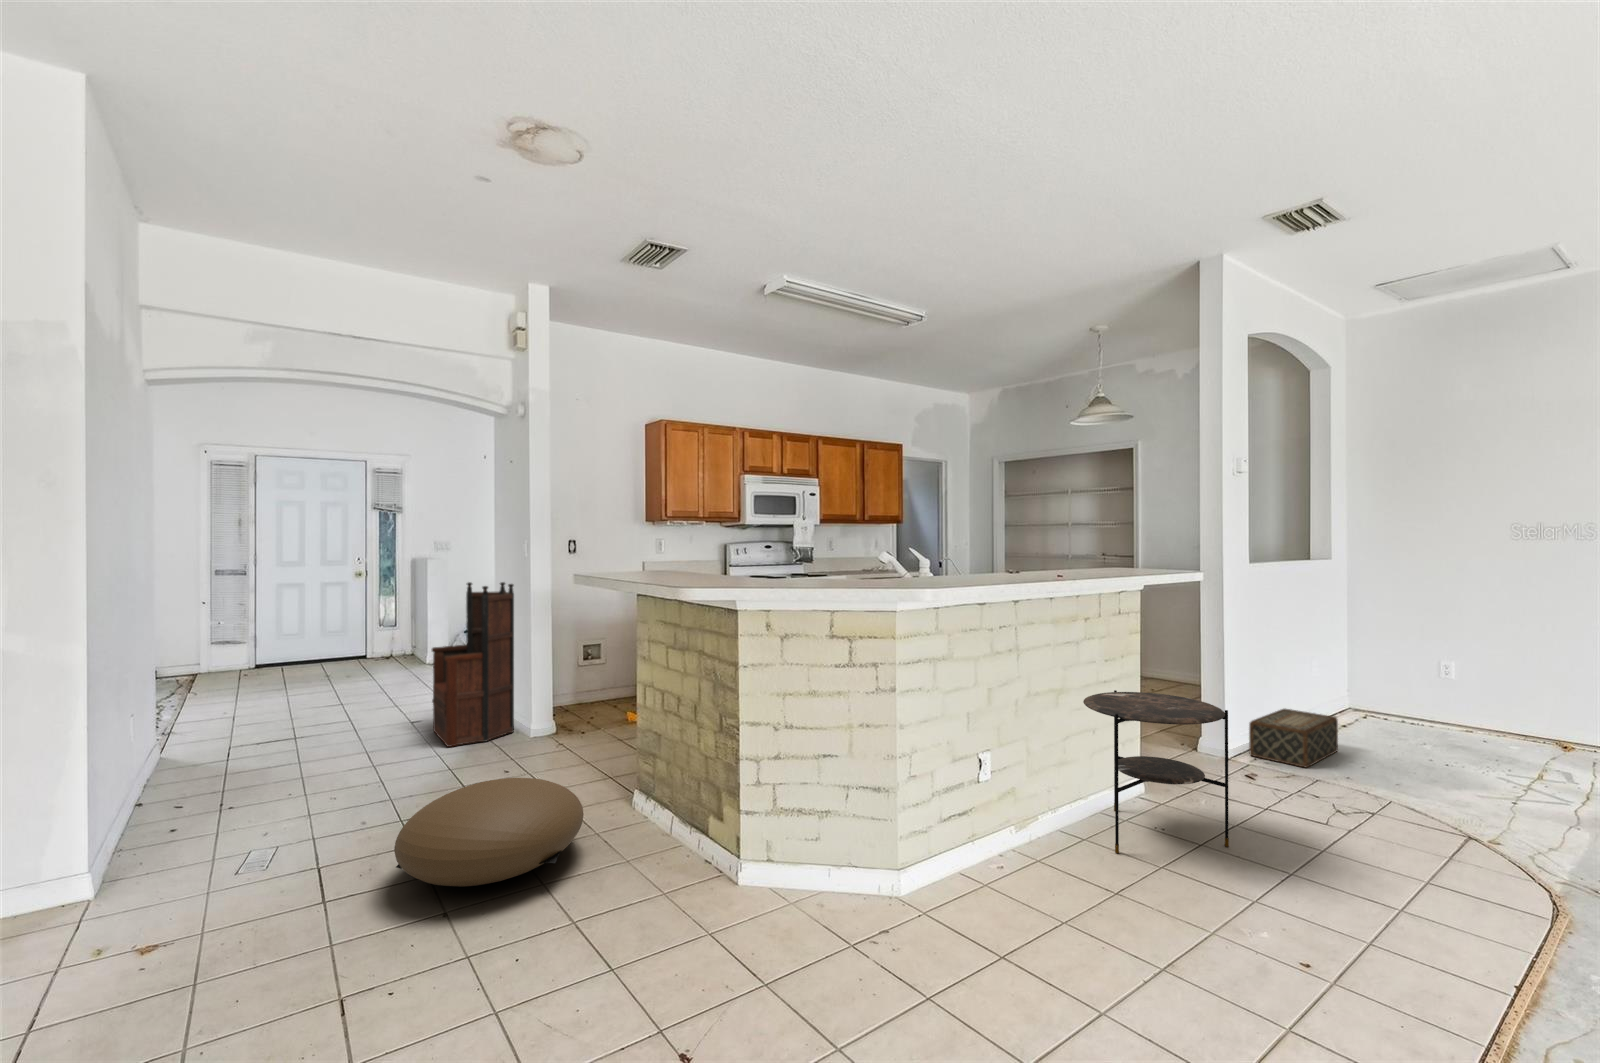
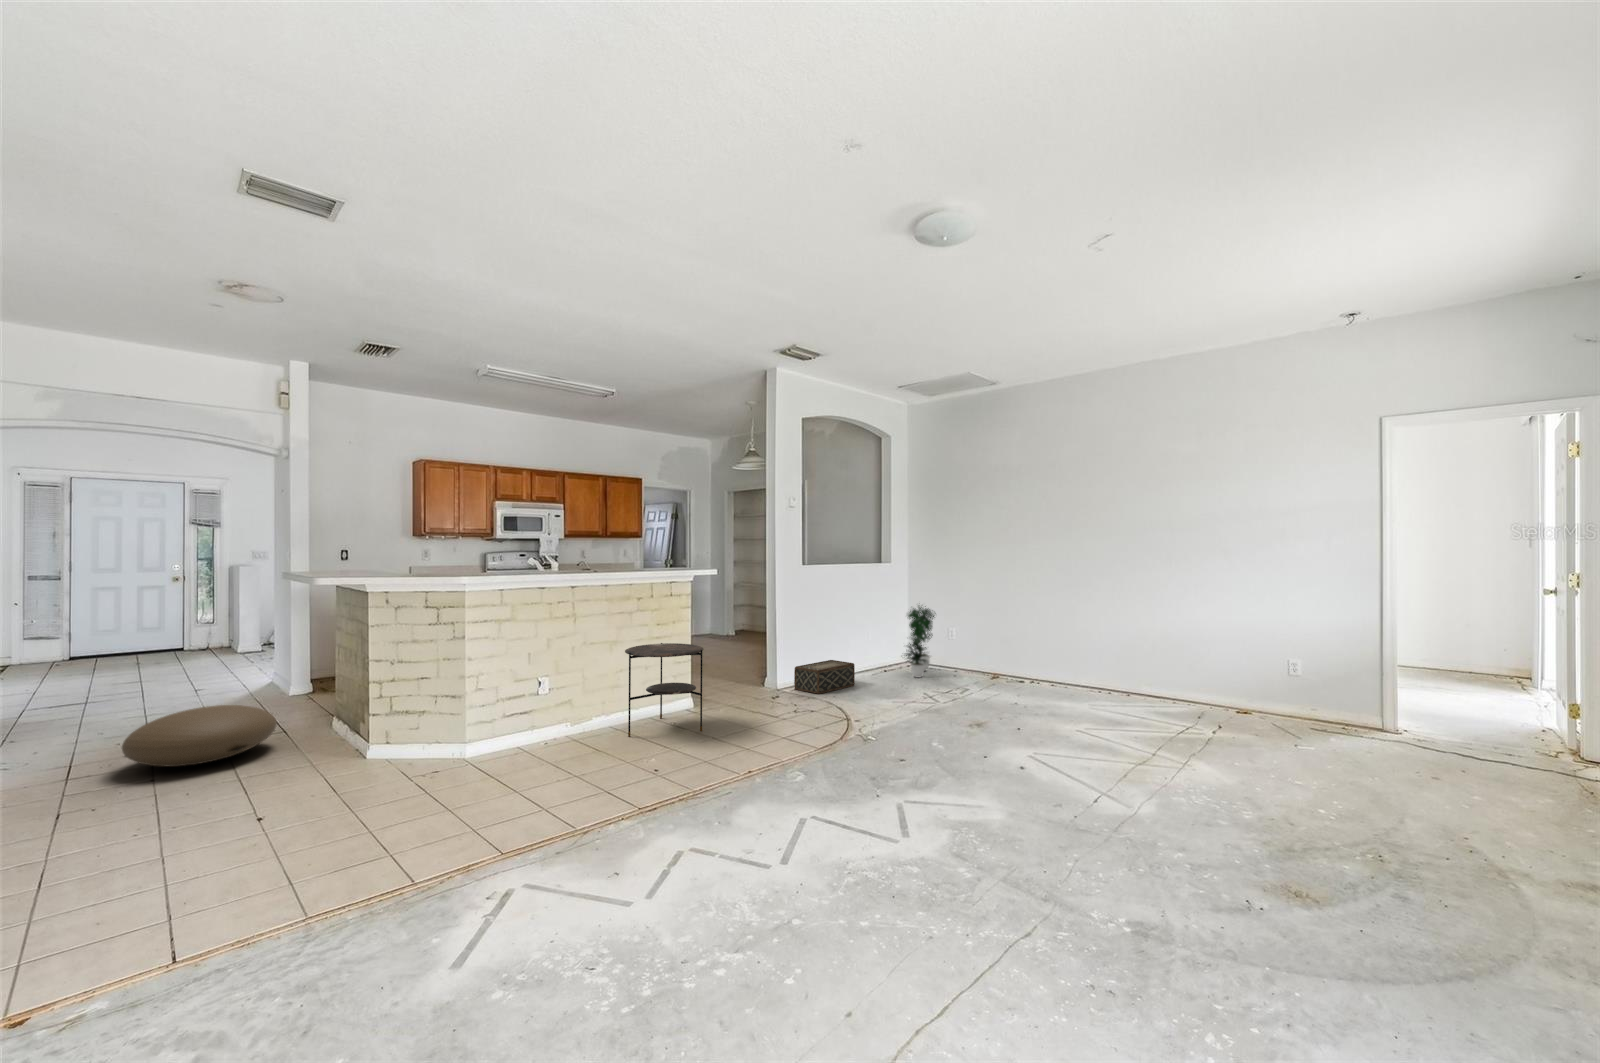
armchair: present [432,582,514,747] -> none [209,581,280,703]
potted plant: none [1369,618,1442,739] -> present [906,606,936,677]

